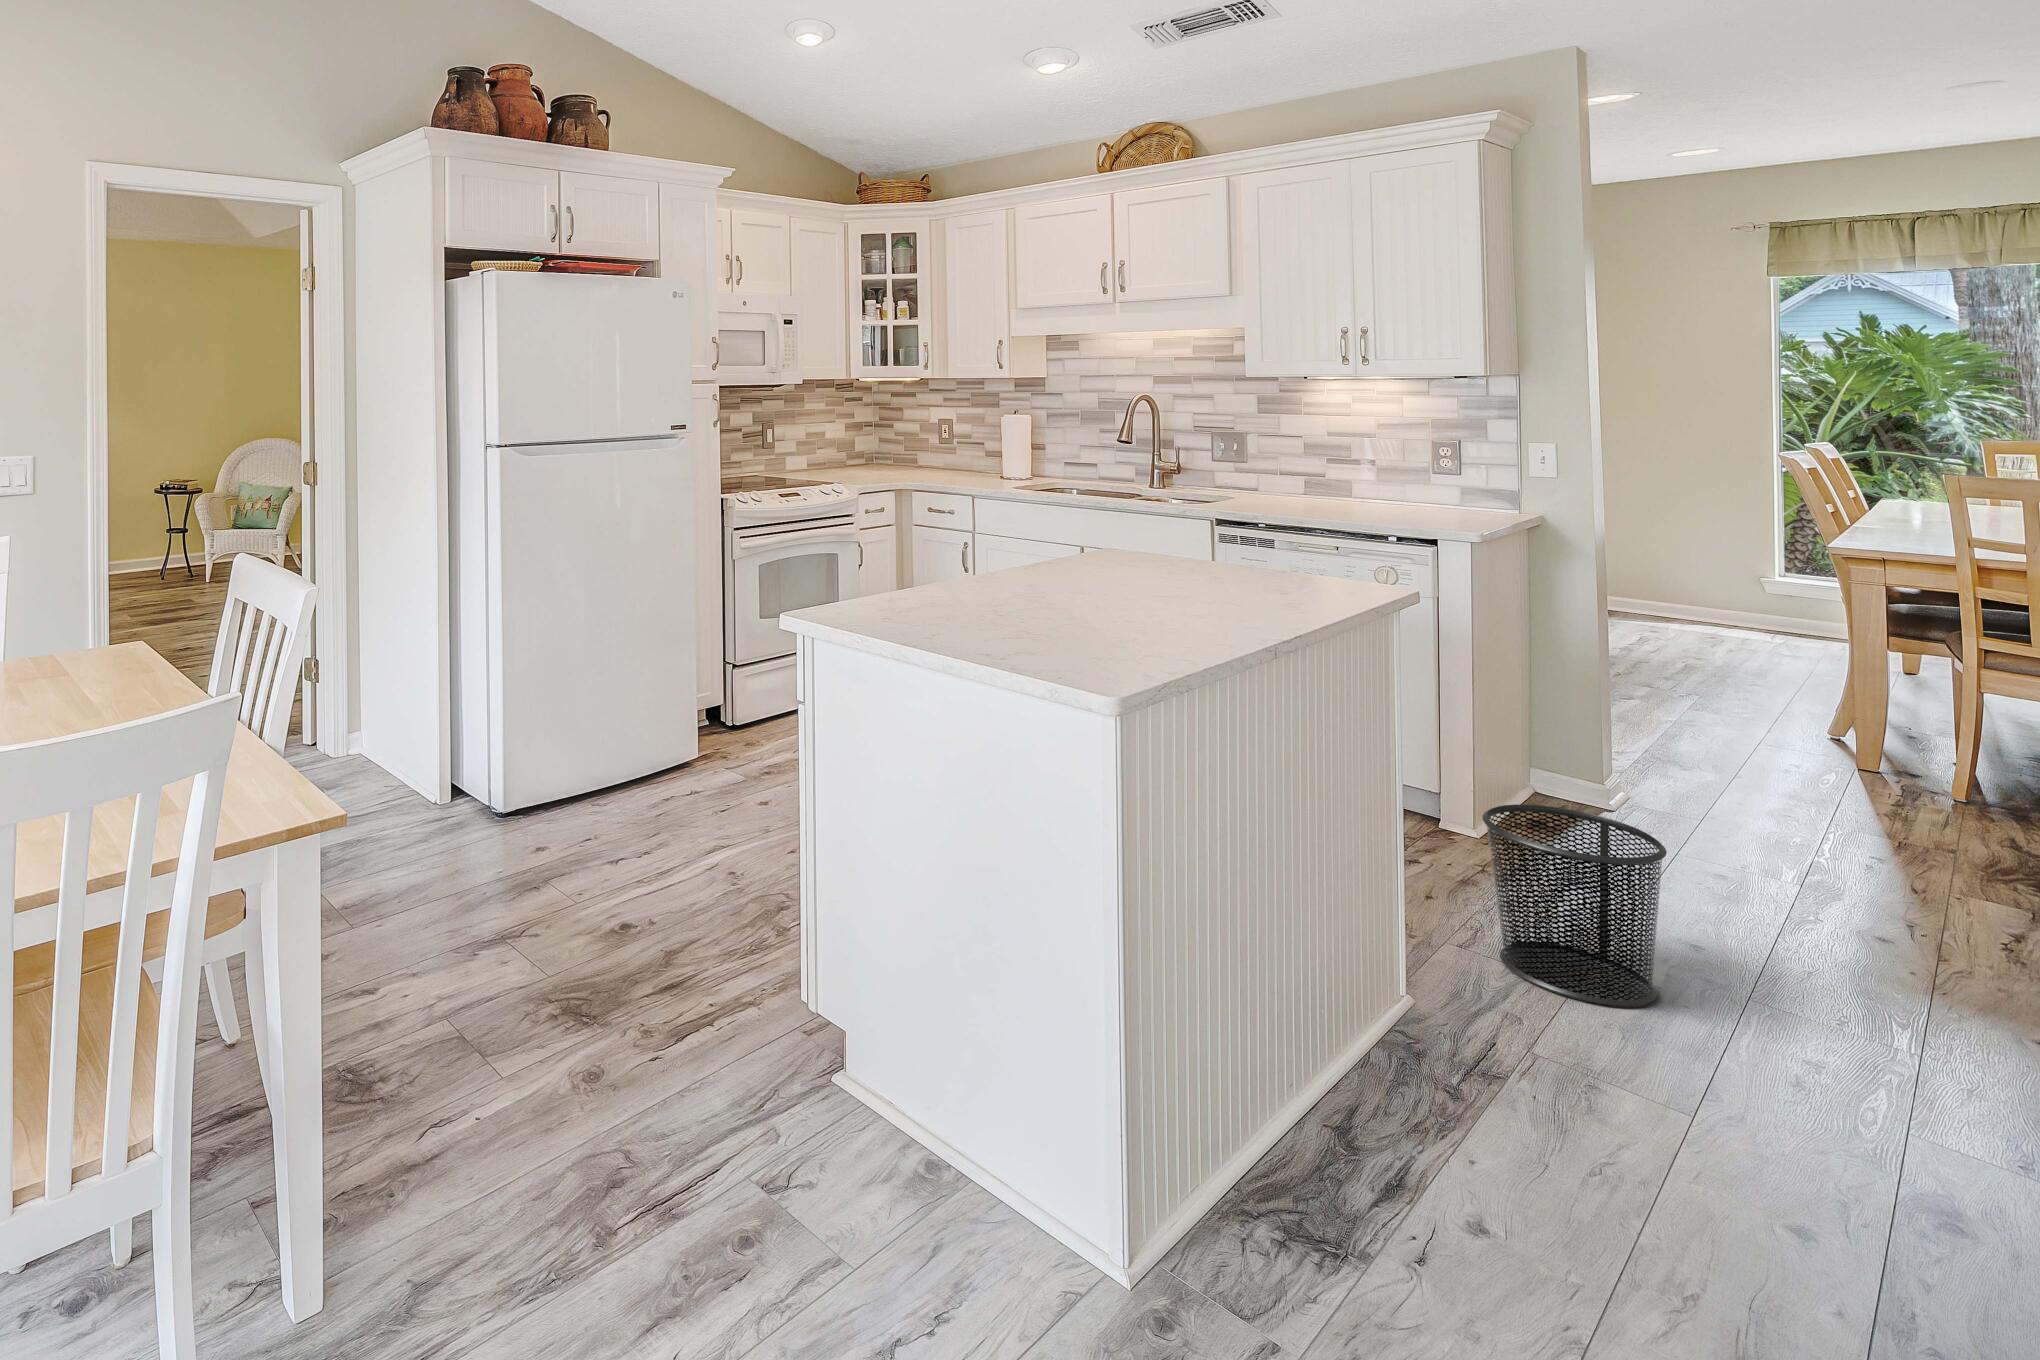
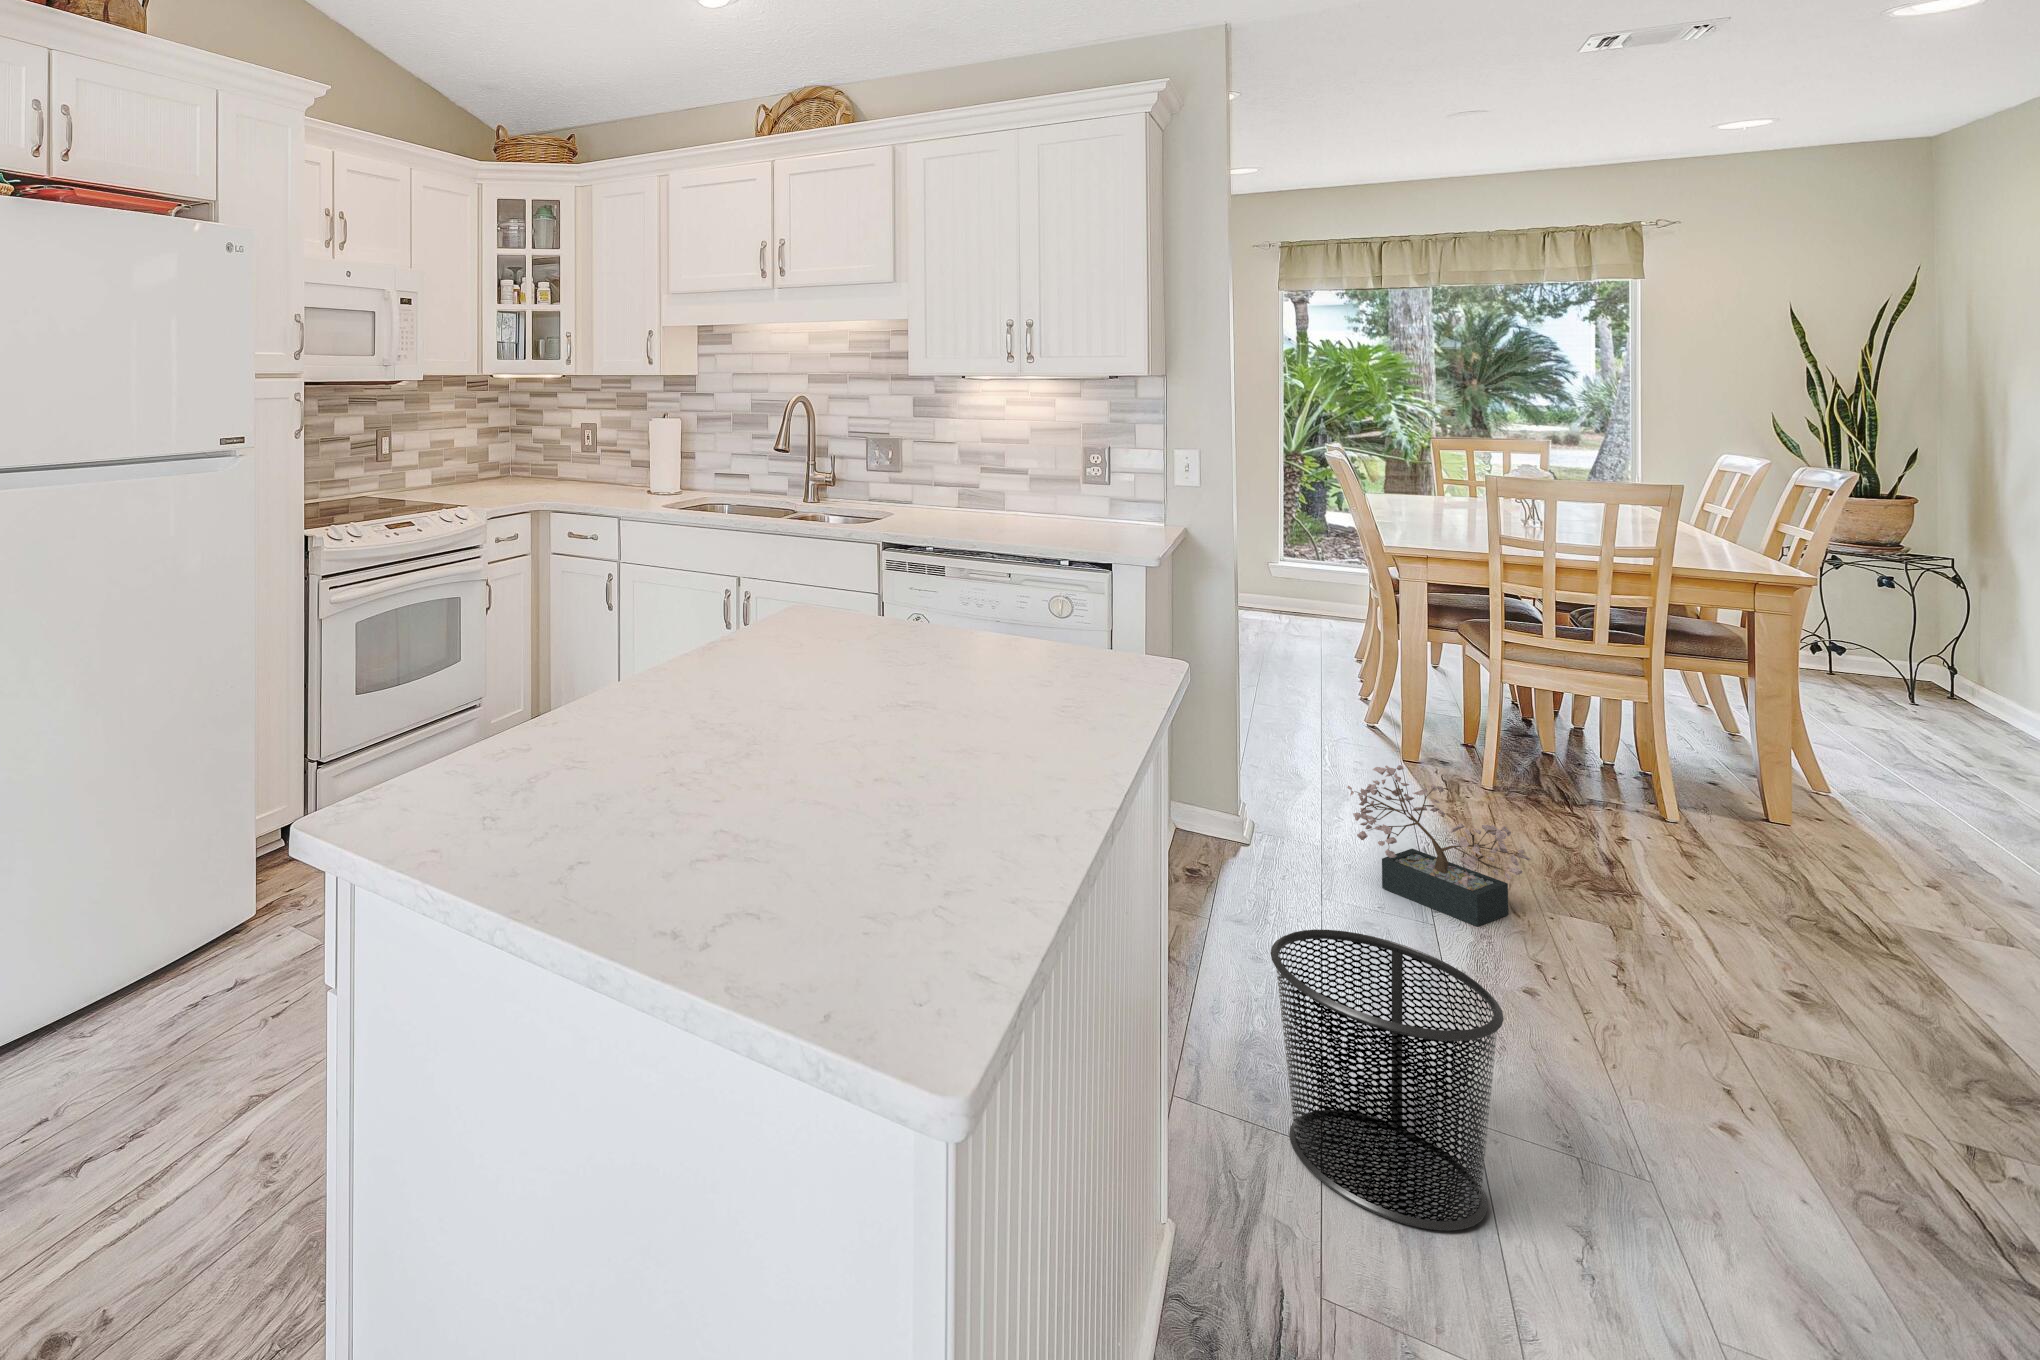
decorative plant: none [1679,733,1870,874] -> present [1347,765,1531,927]

